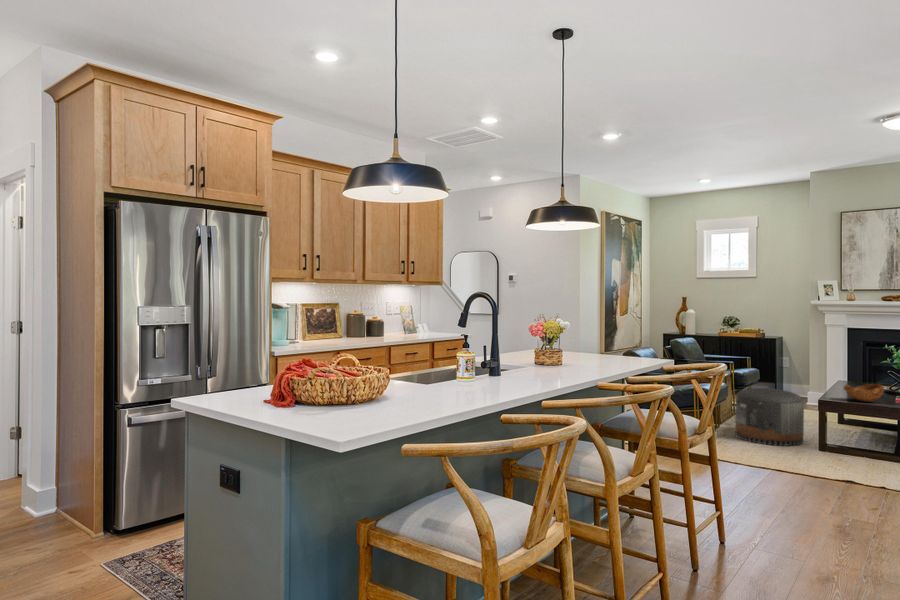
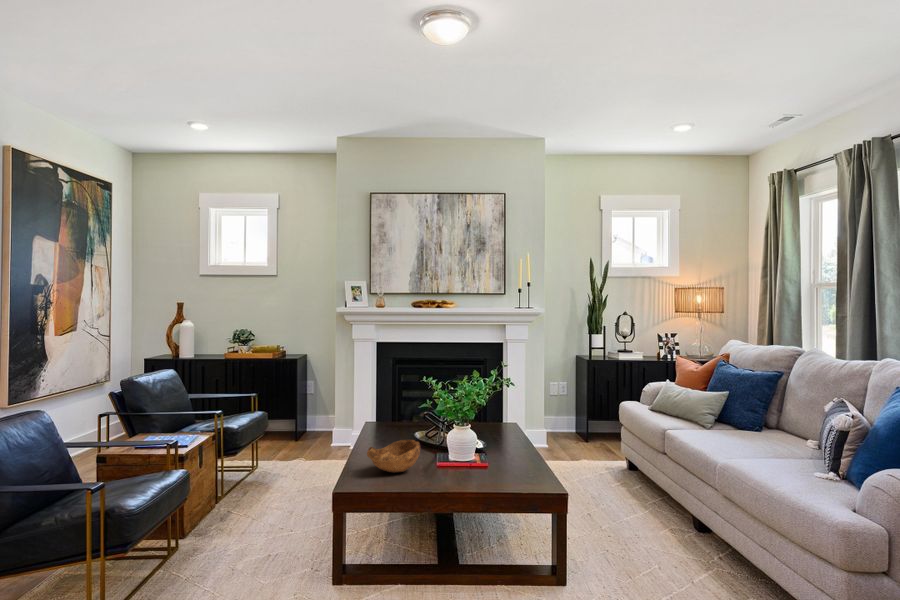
pouf: present [735,388,804,446] -> none [202,459,312,574]

